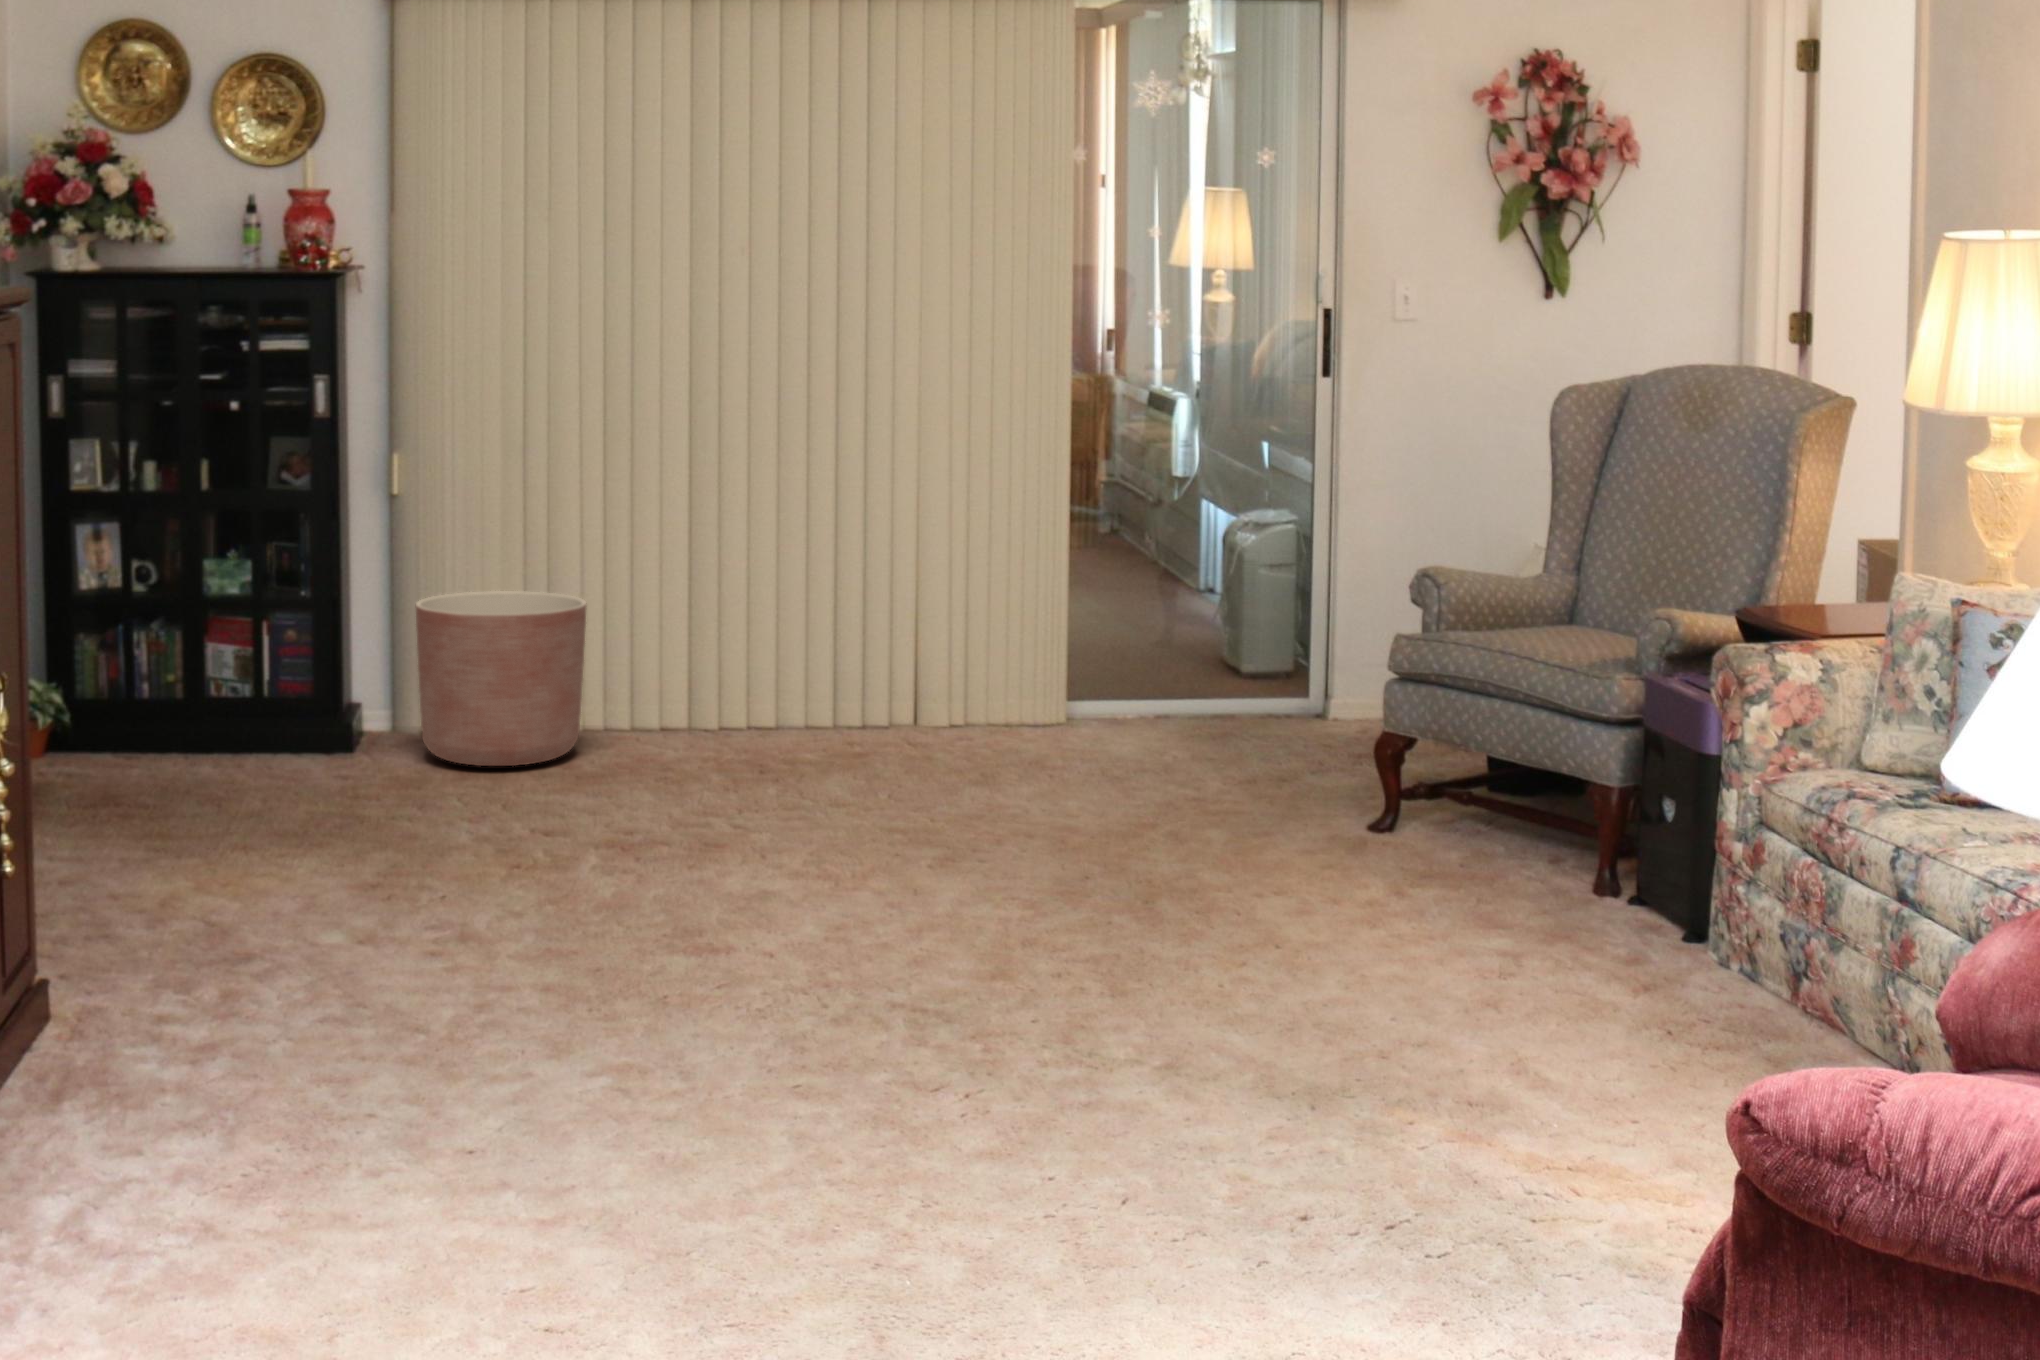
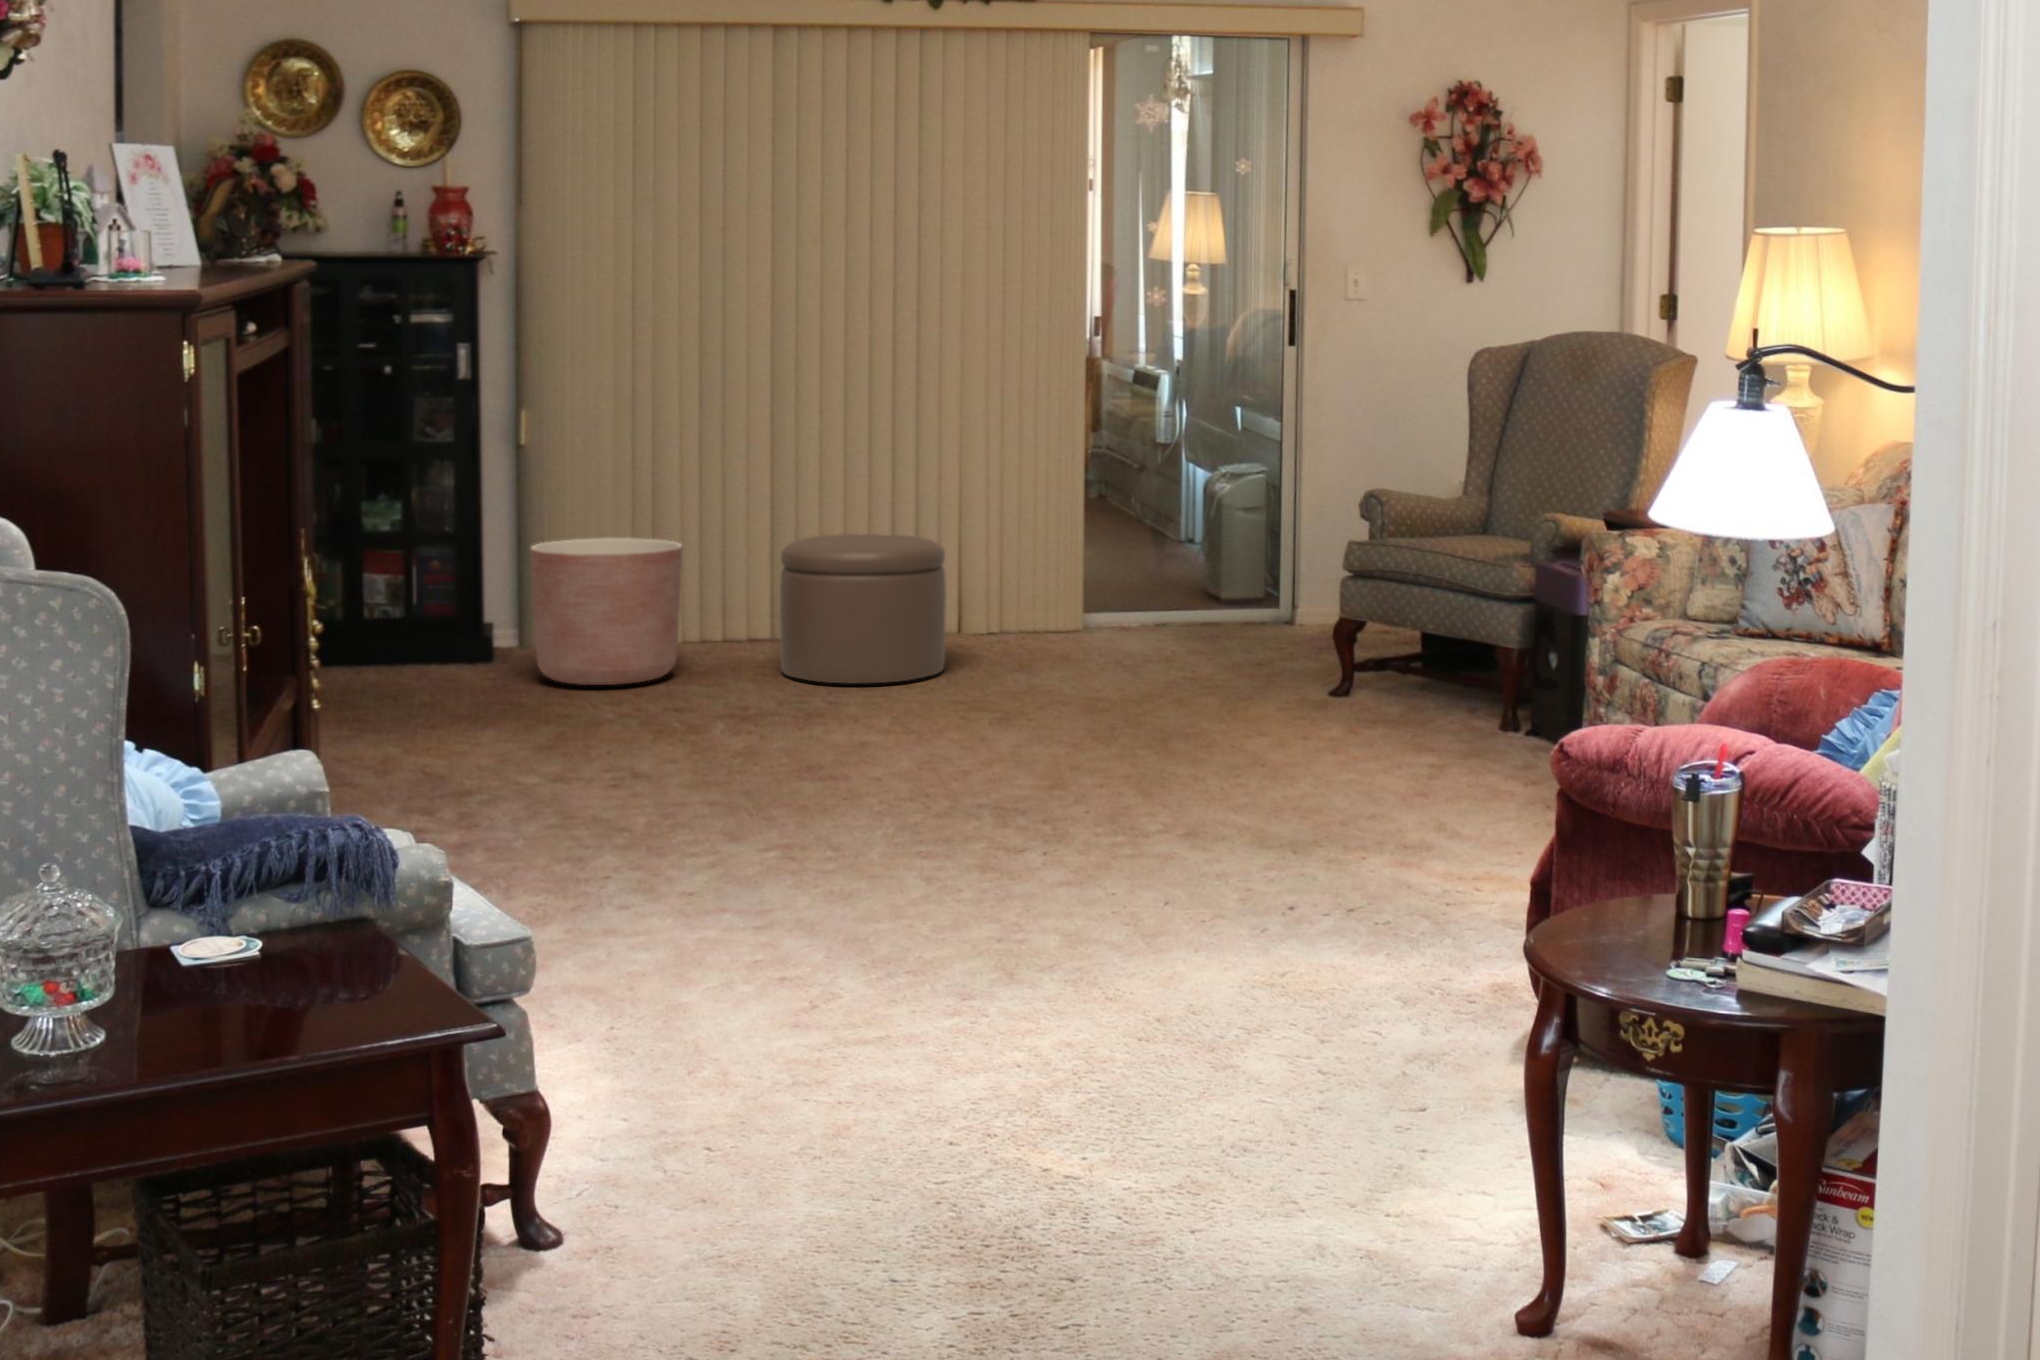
ottoman: none [698,594,890,778] -> present [780,534,946,683]

